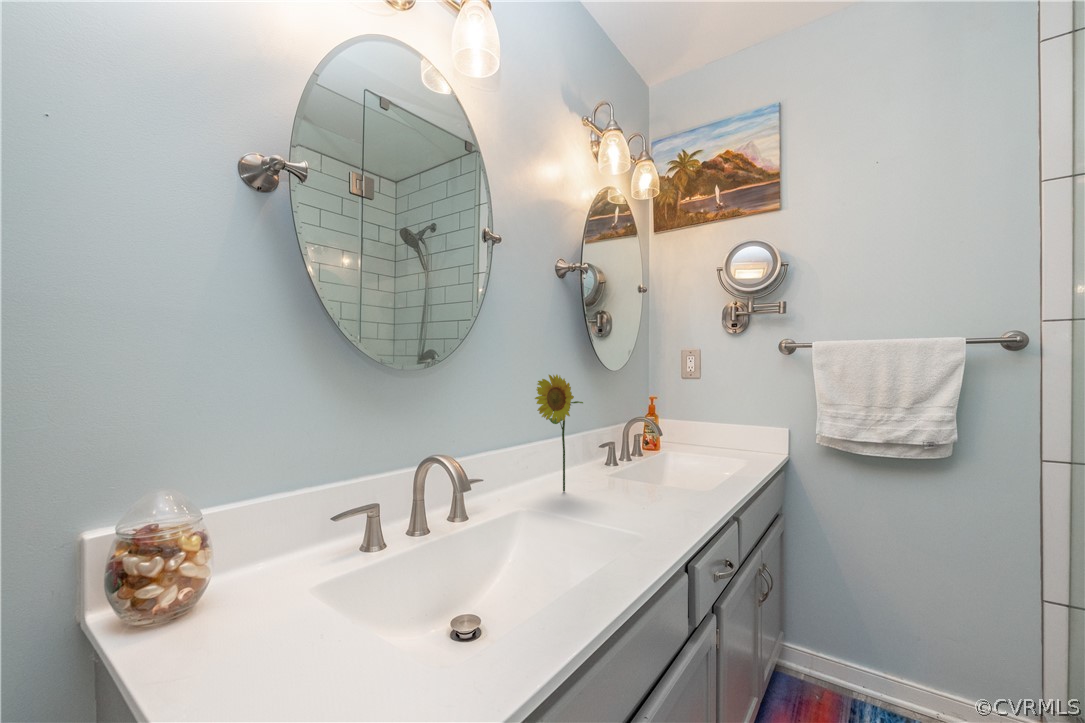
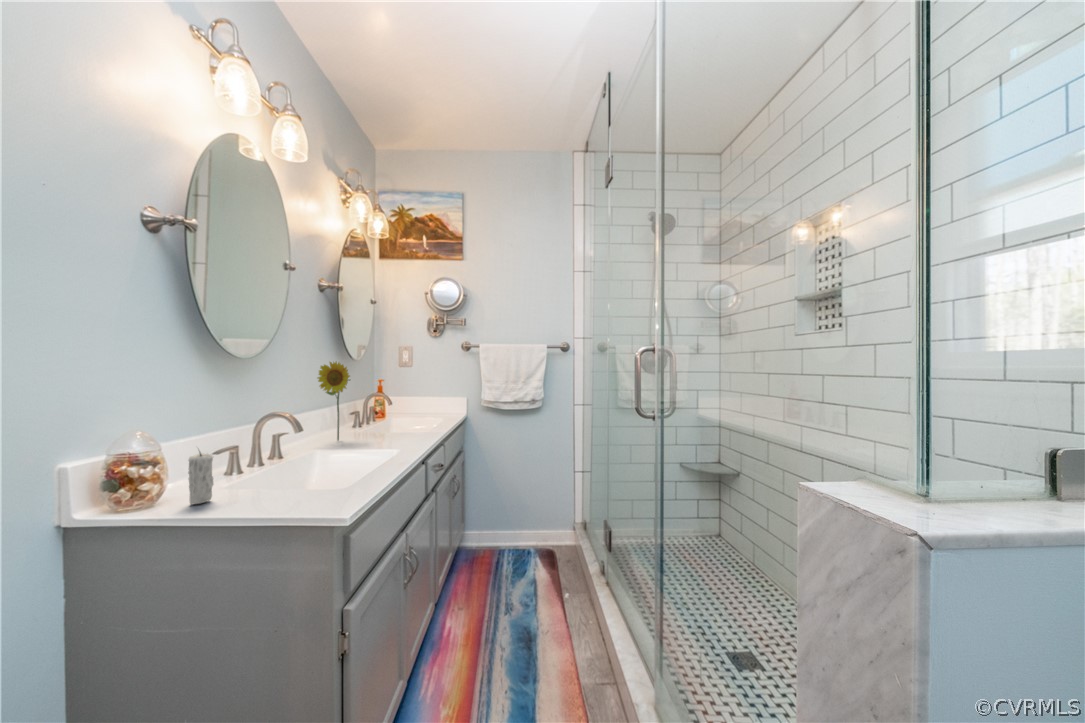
candle: none [214,526,256,630] -> present [188,453,213,505]

